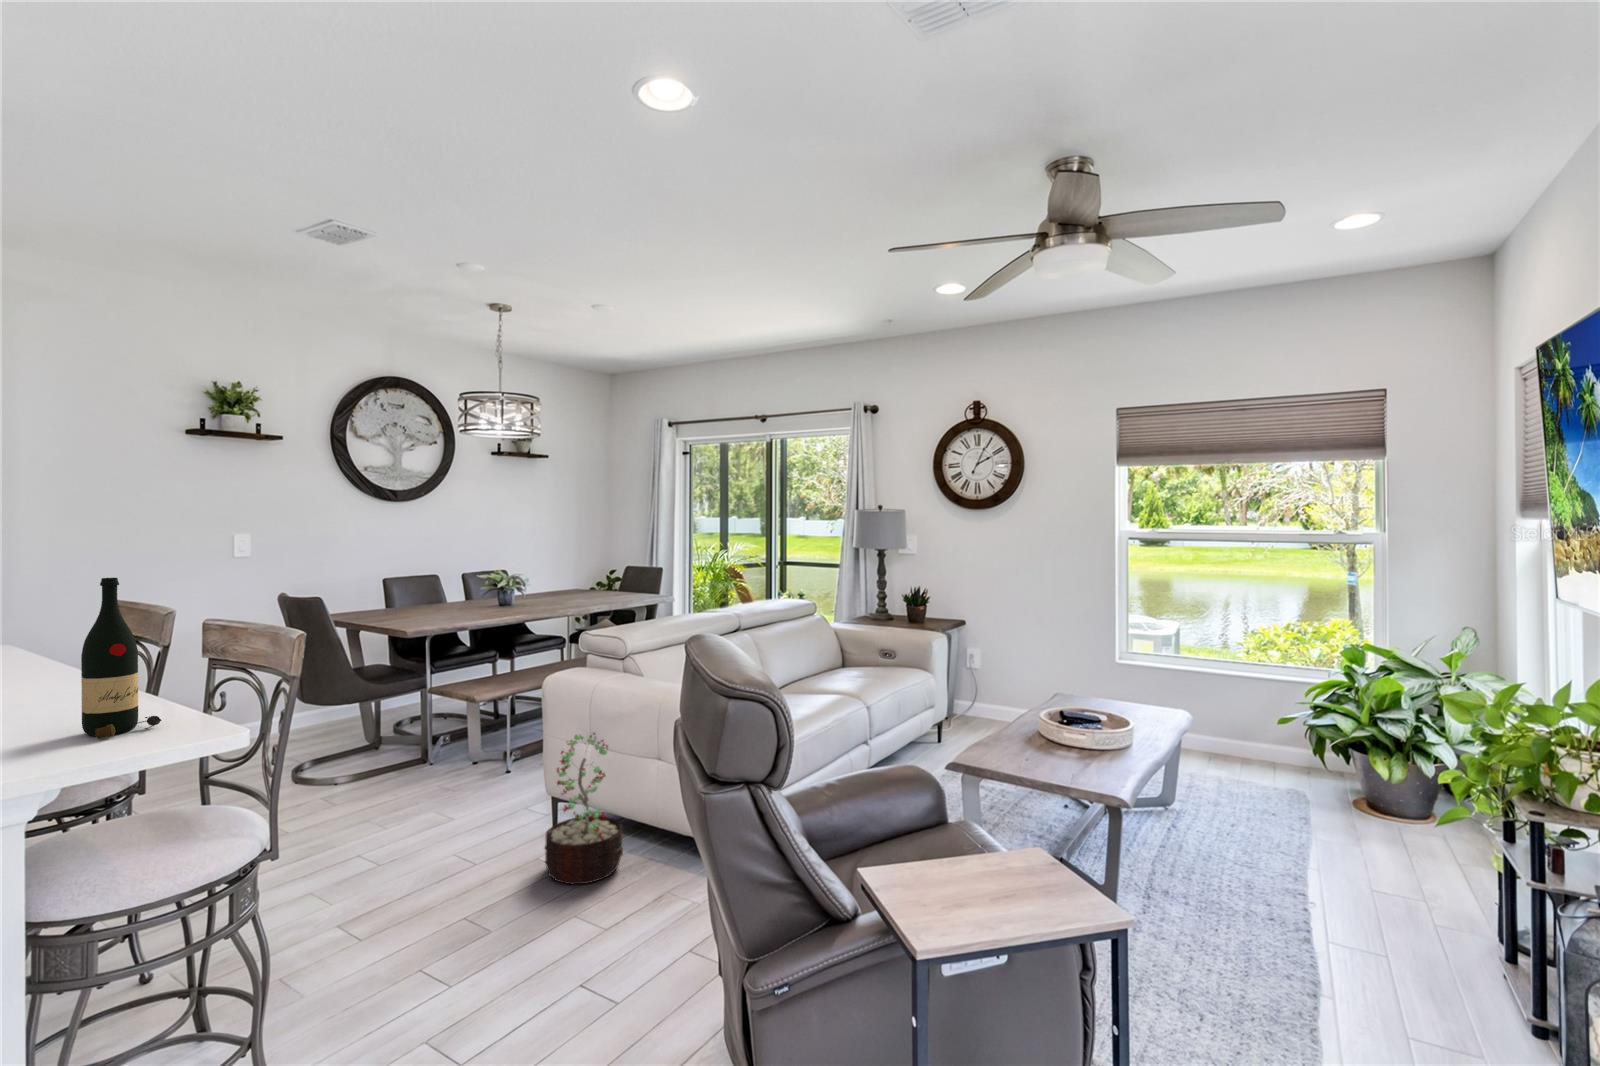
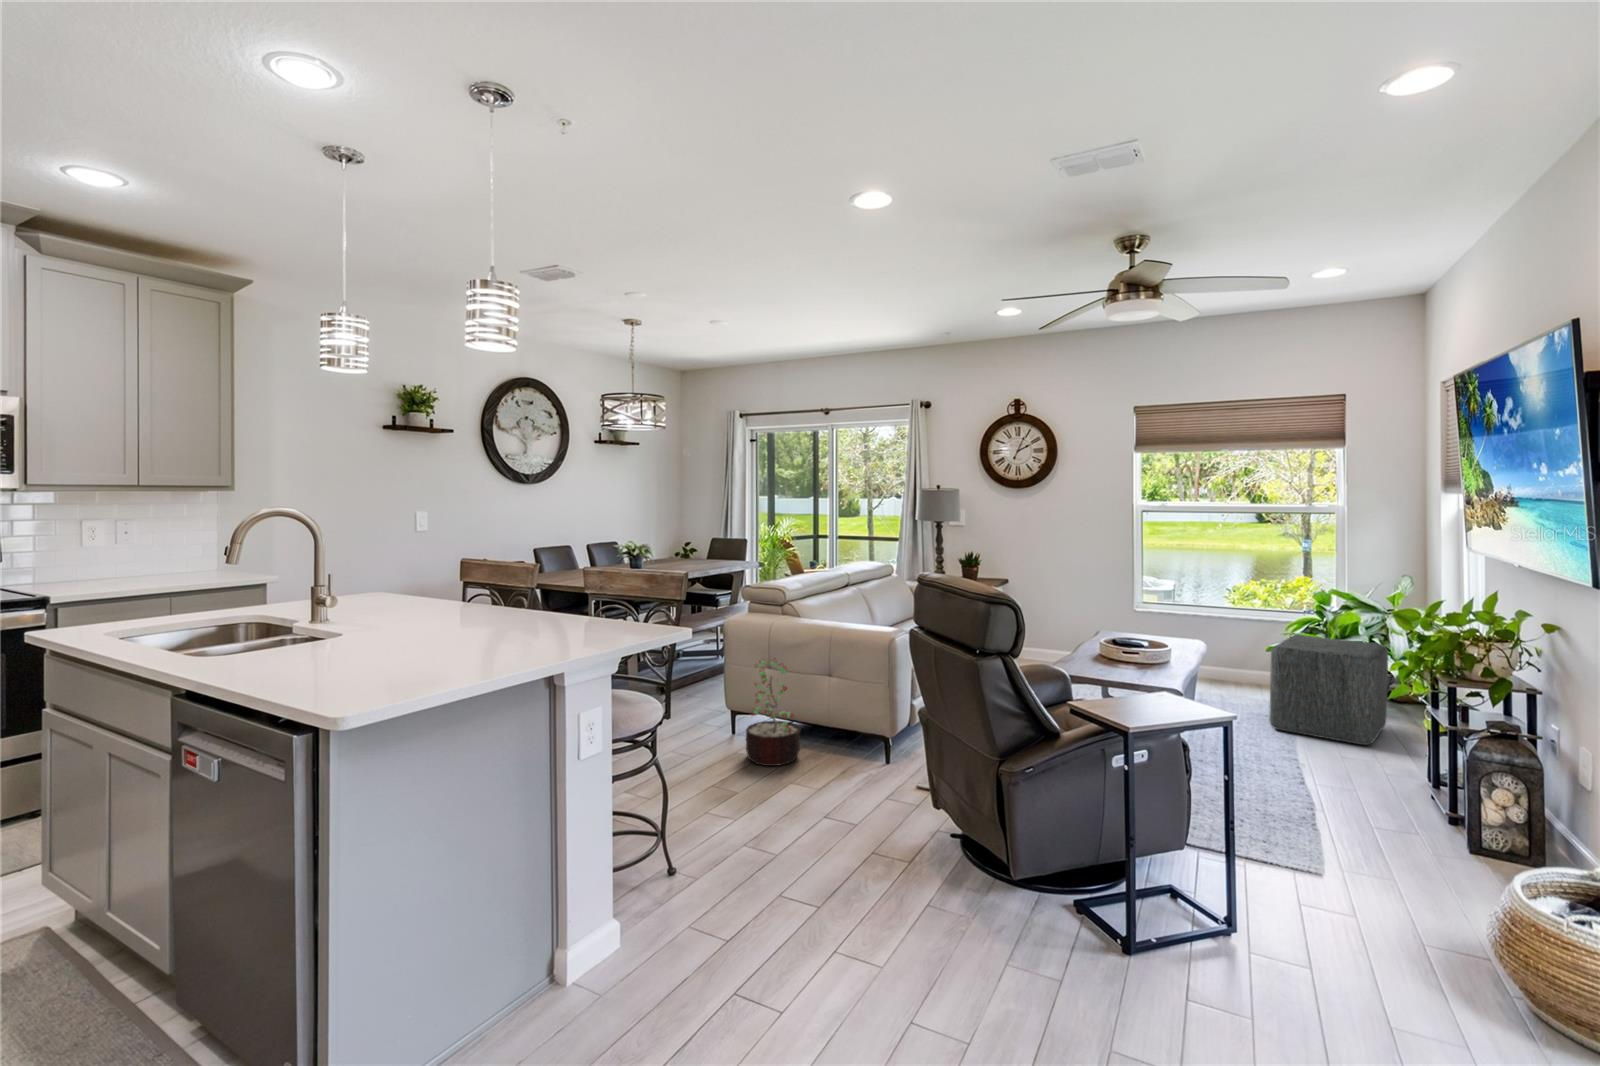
wine bottle: present [81,578,161,738] -> none [595,537,635,633]
ottoman: none [1277,707,1441,869] -> present [1269,635,1388,745]

